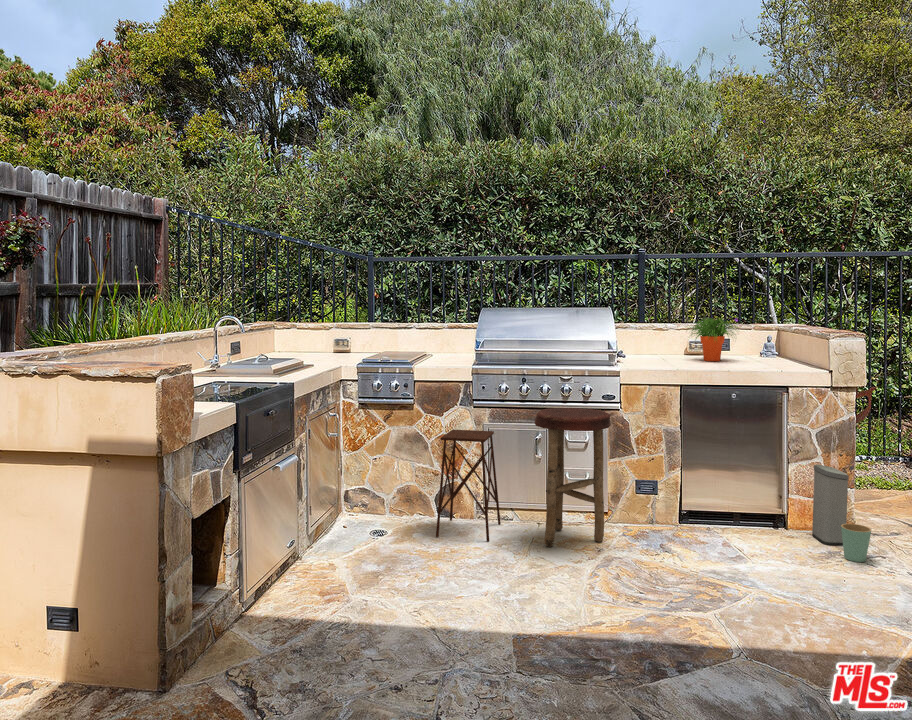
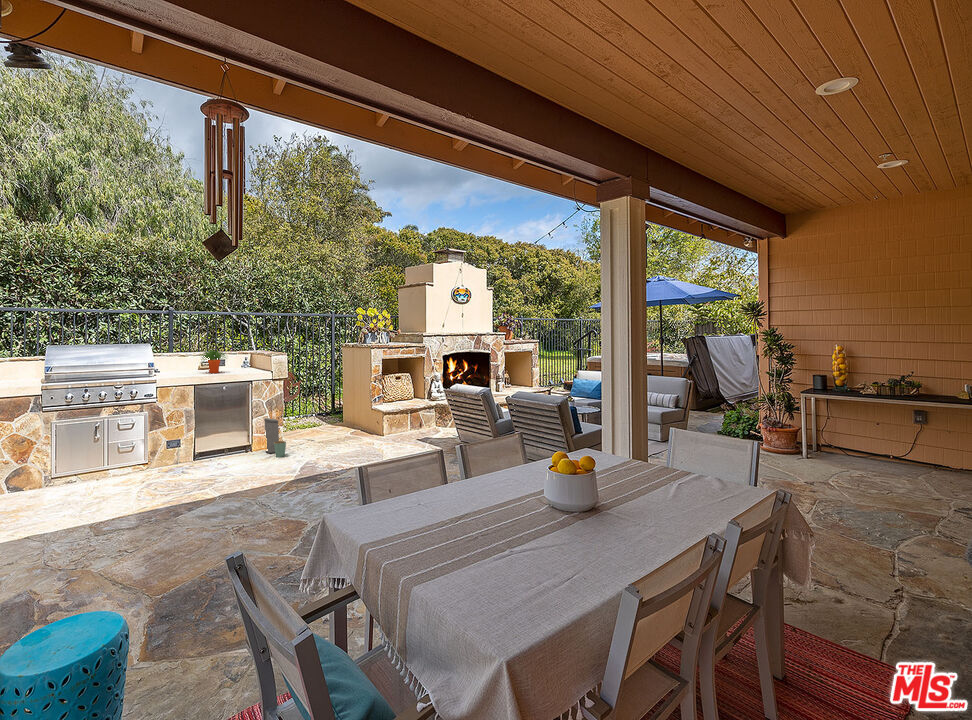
stool: present [535,408,611,547] -> none [94,404,148,484]
side table: present [436,430,501,542] -> none [15,424,70,498]

